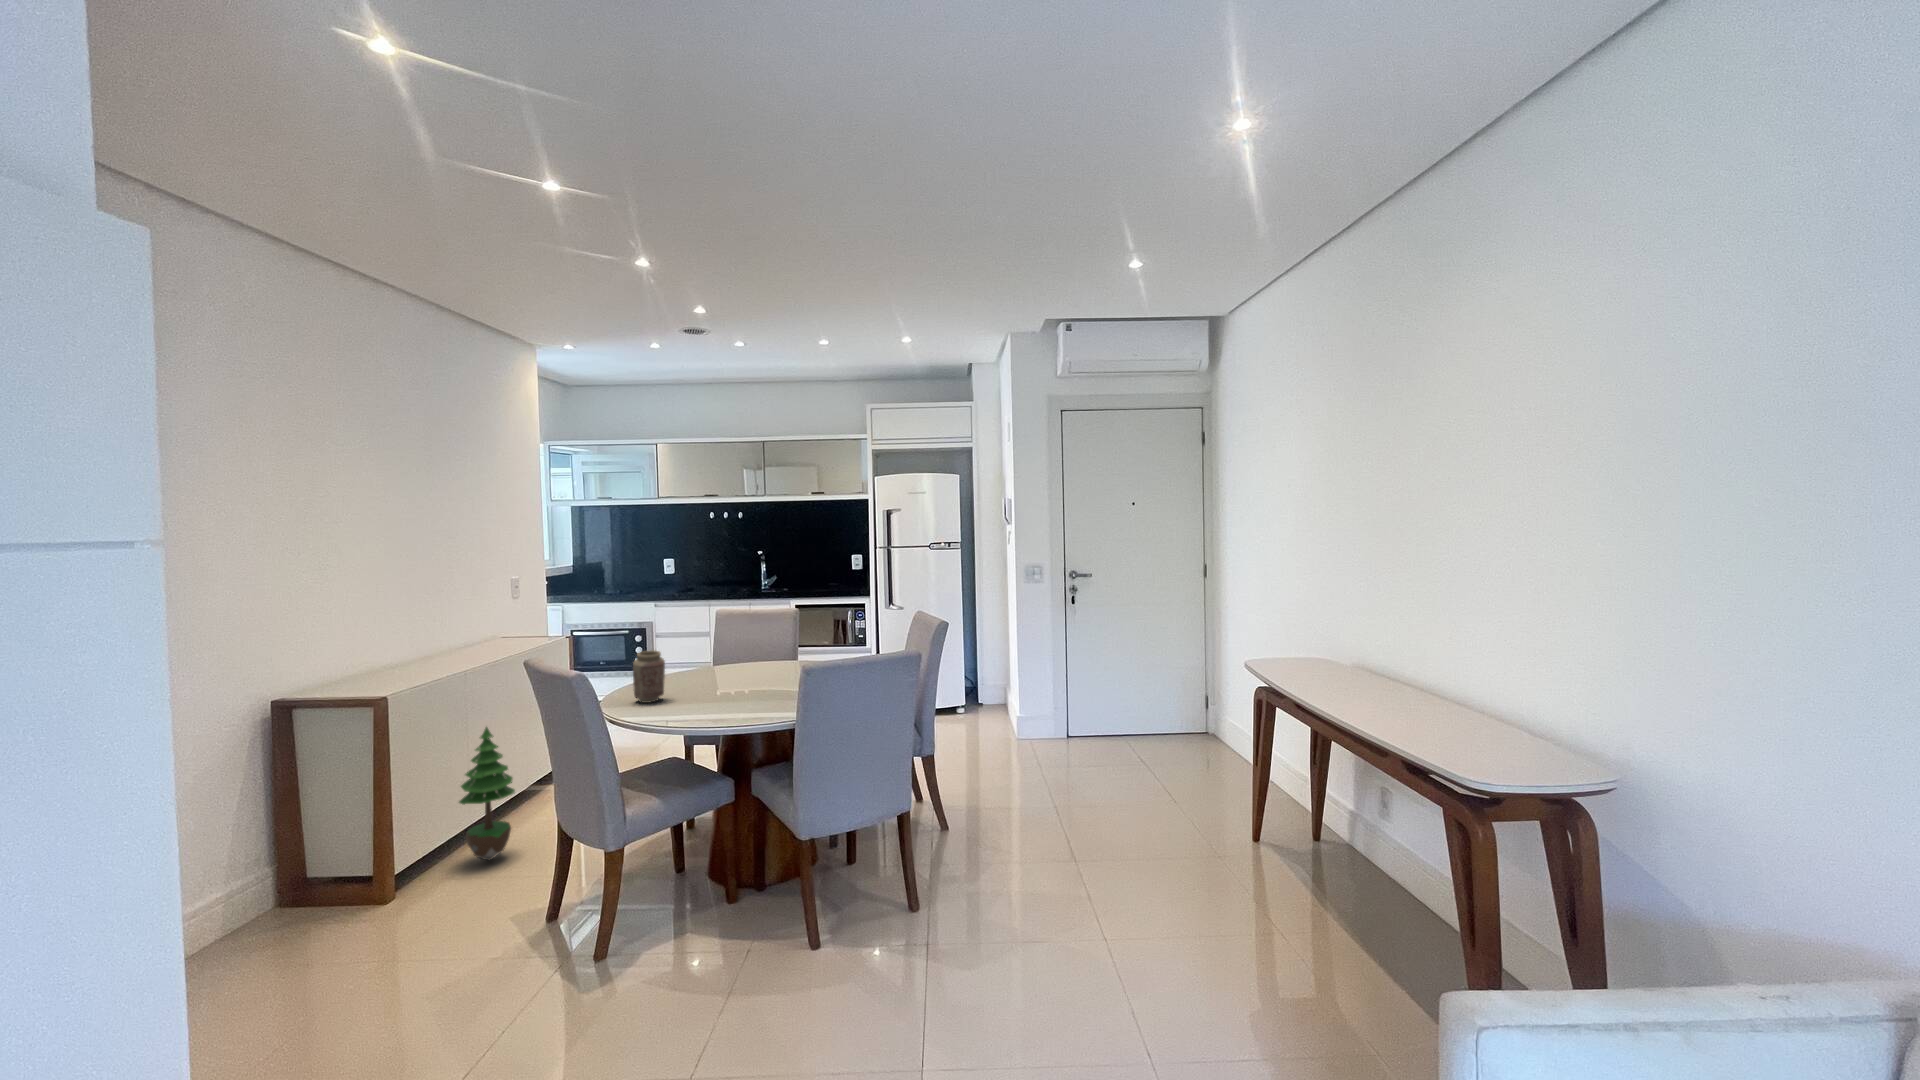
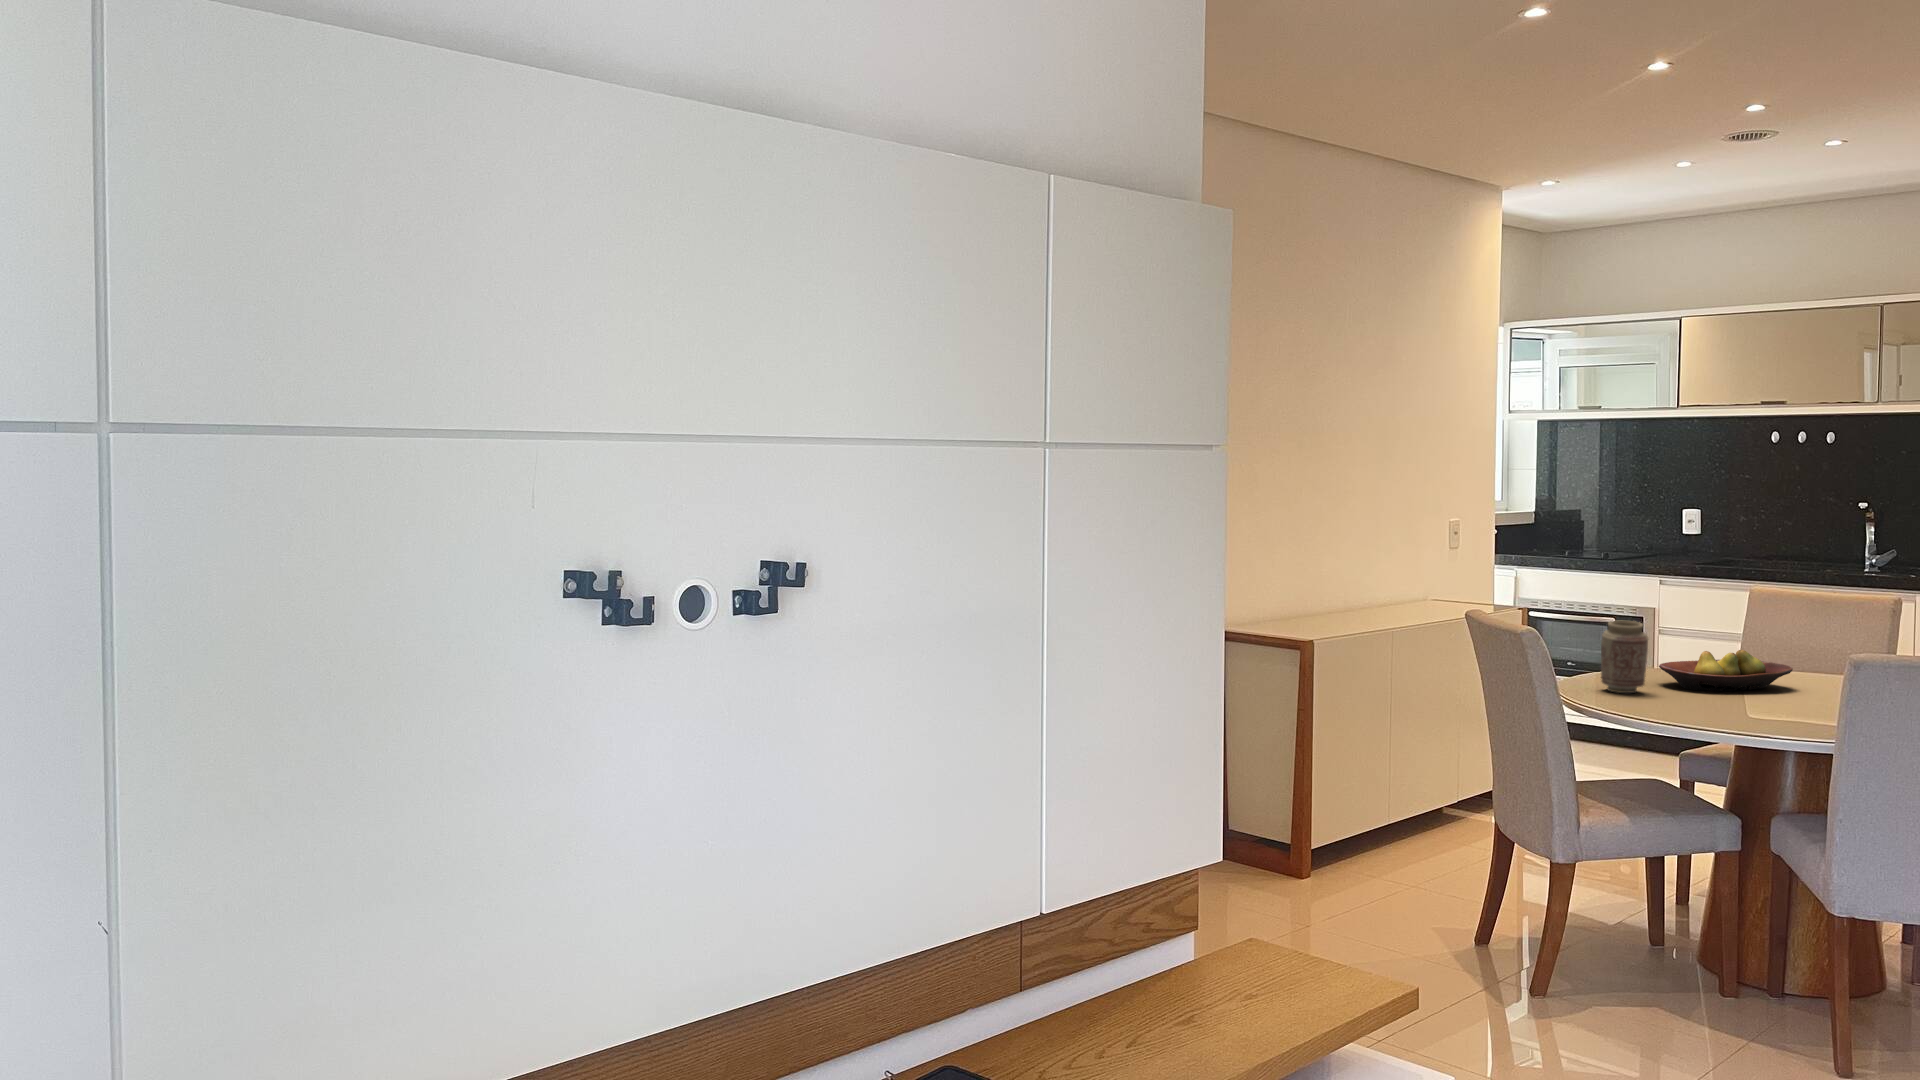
fruit bowl: none [671,657,749,690] -> present [1659,650,1793,691]
potted tree: present [459,727,515,860] -> none [1377,697,1442,869]

